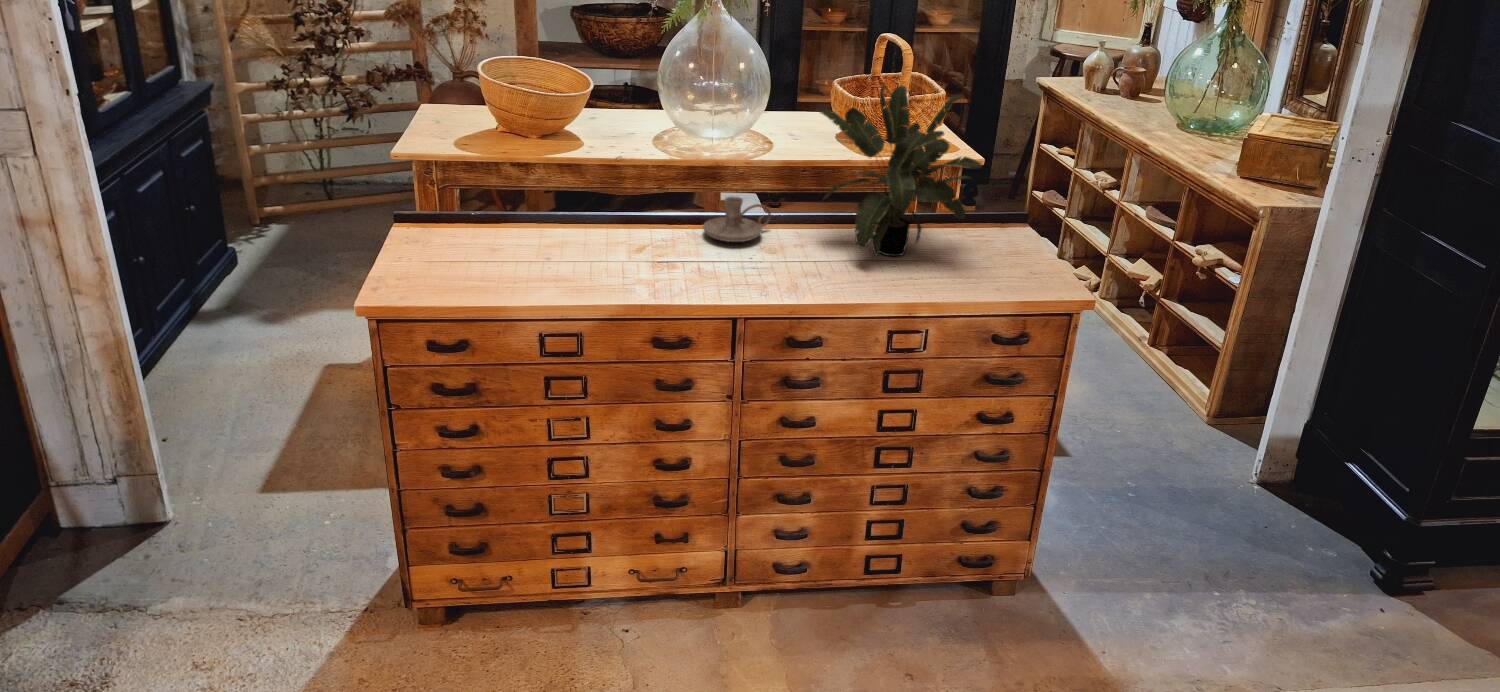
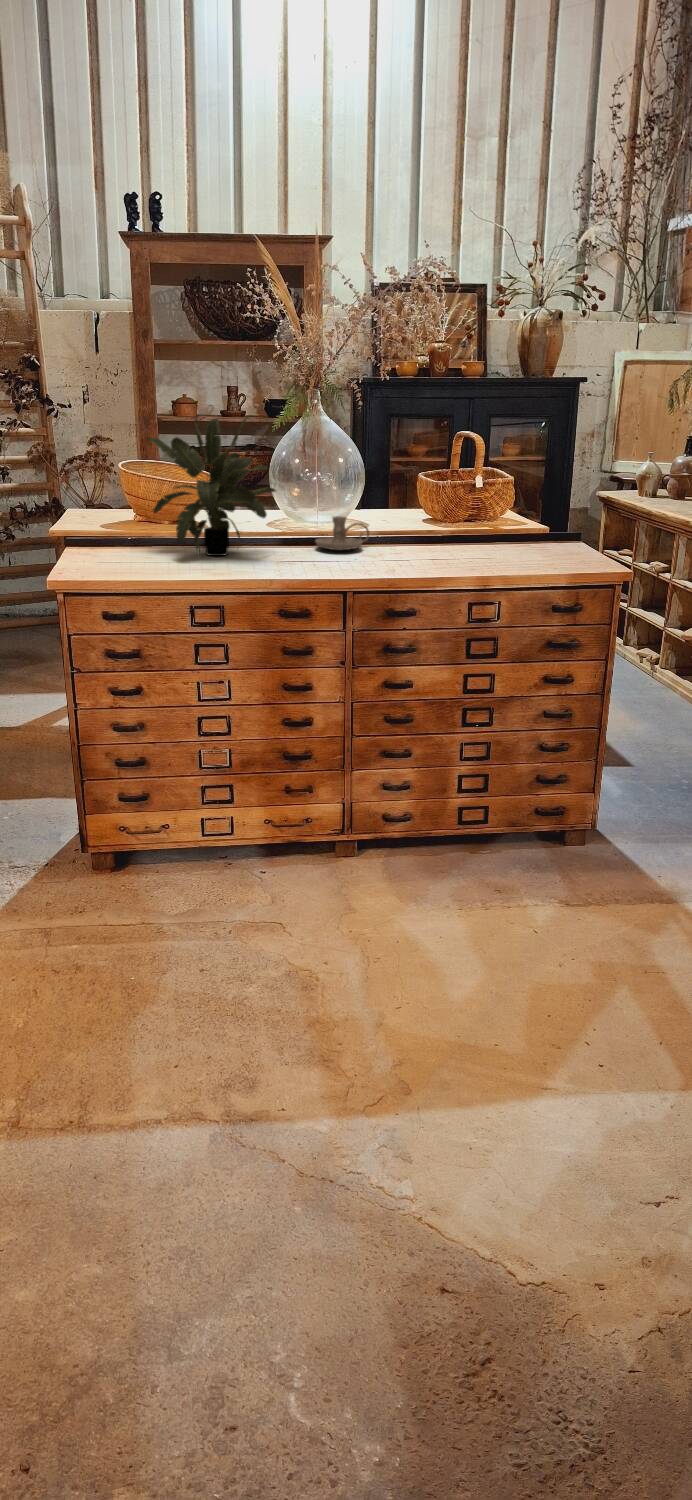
potted plant: present [820,86,981,256] -> present [147,415,276,556]

